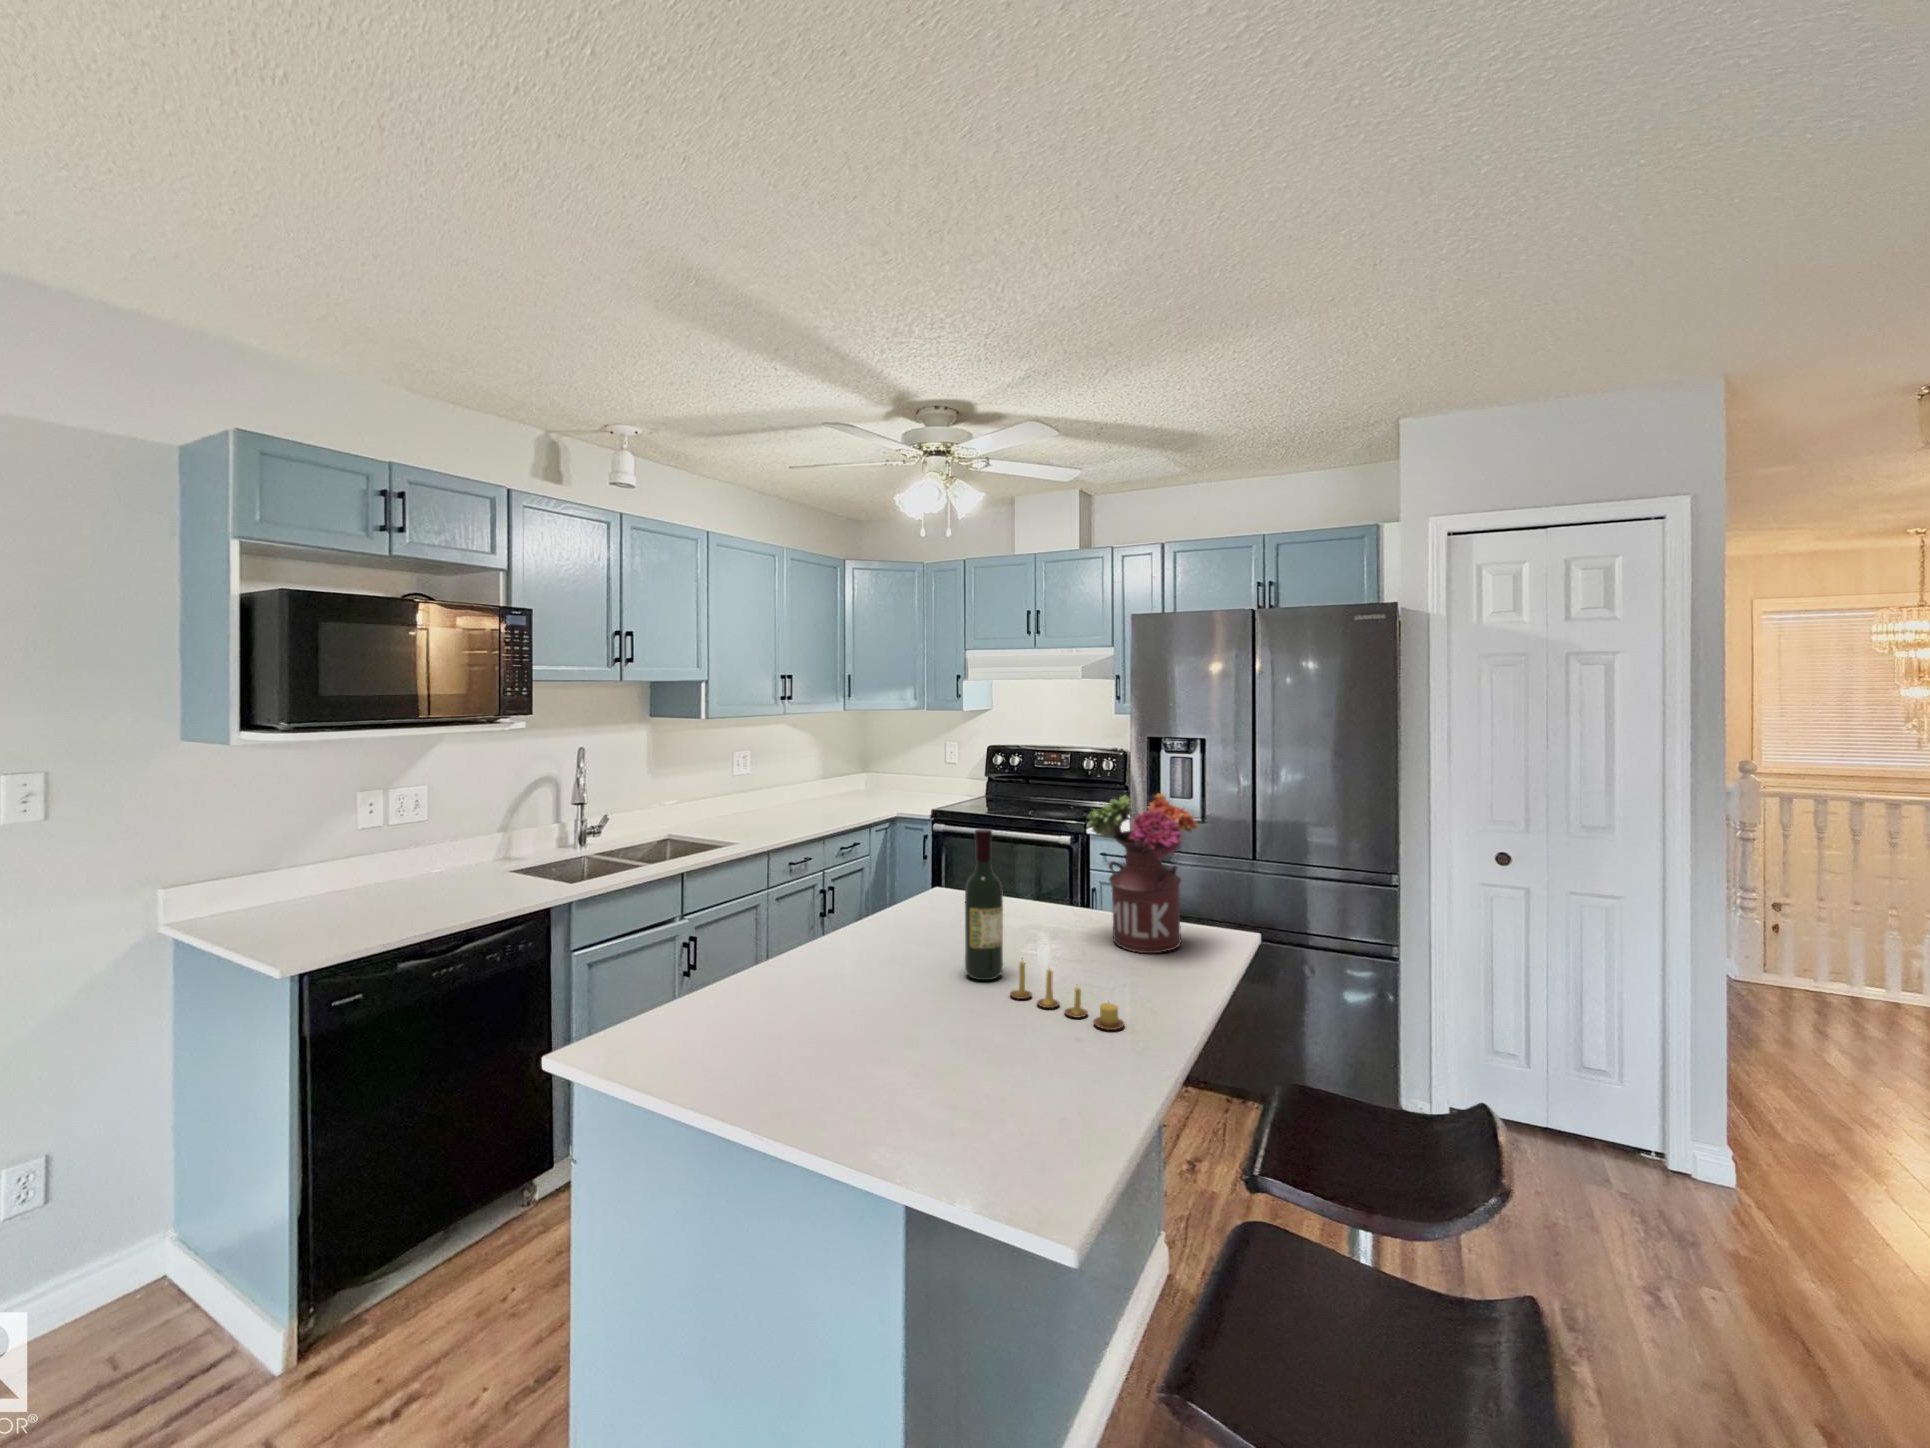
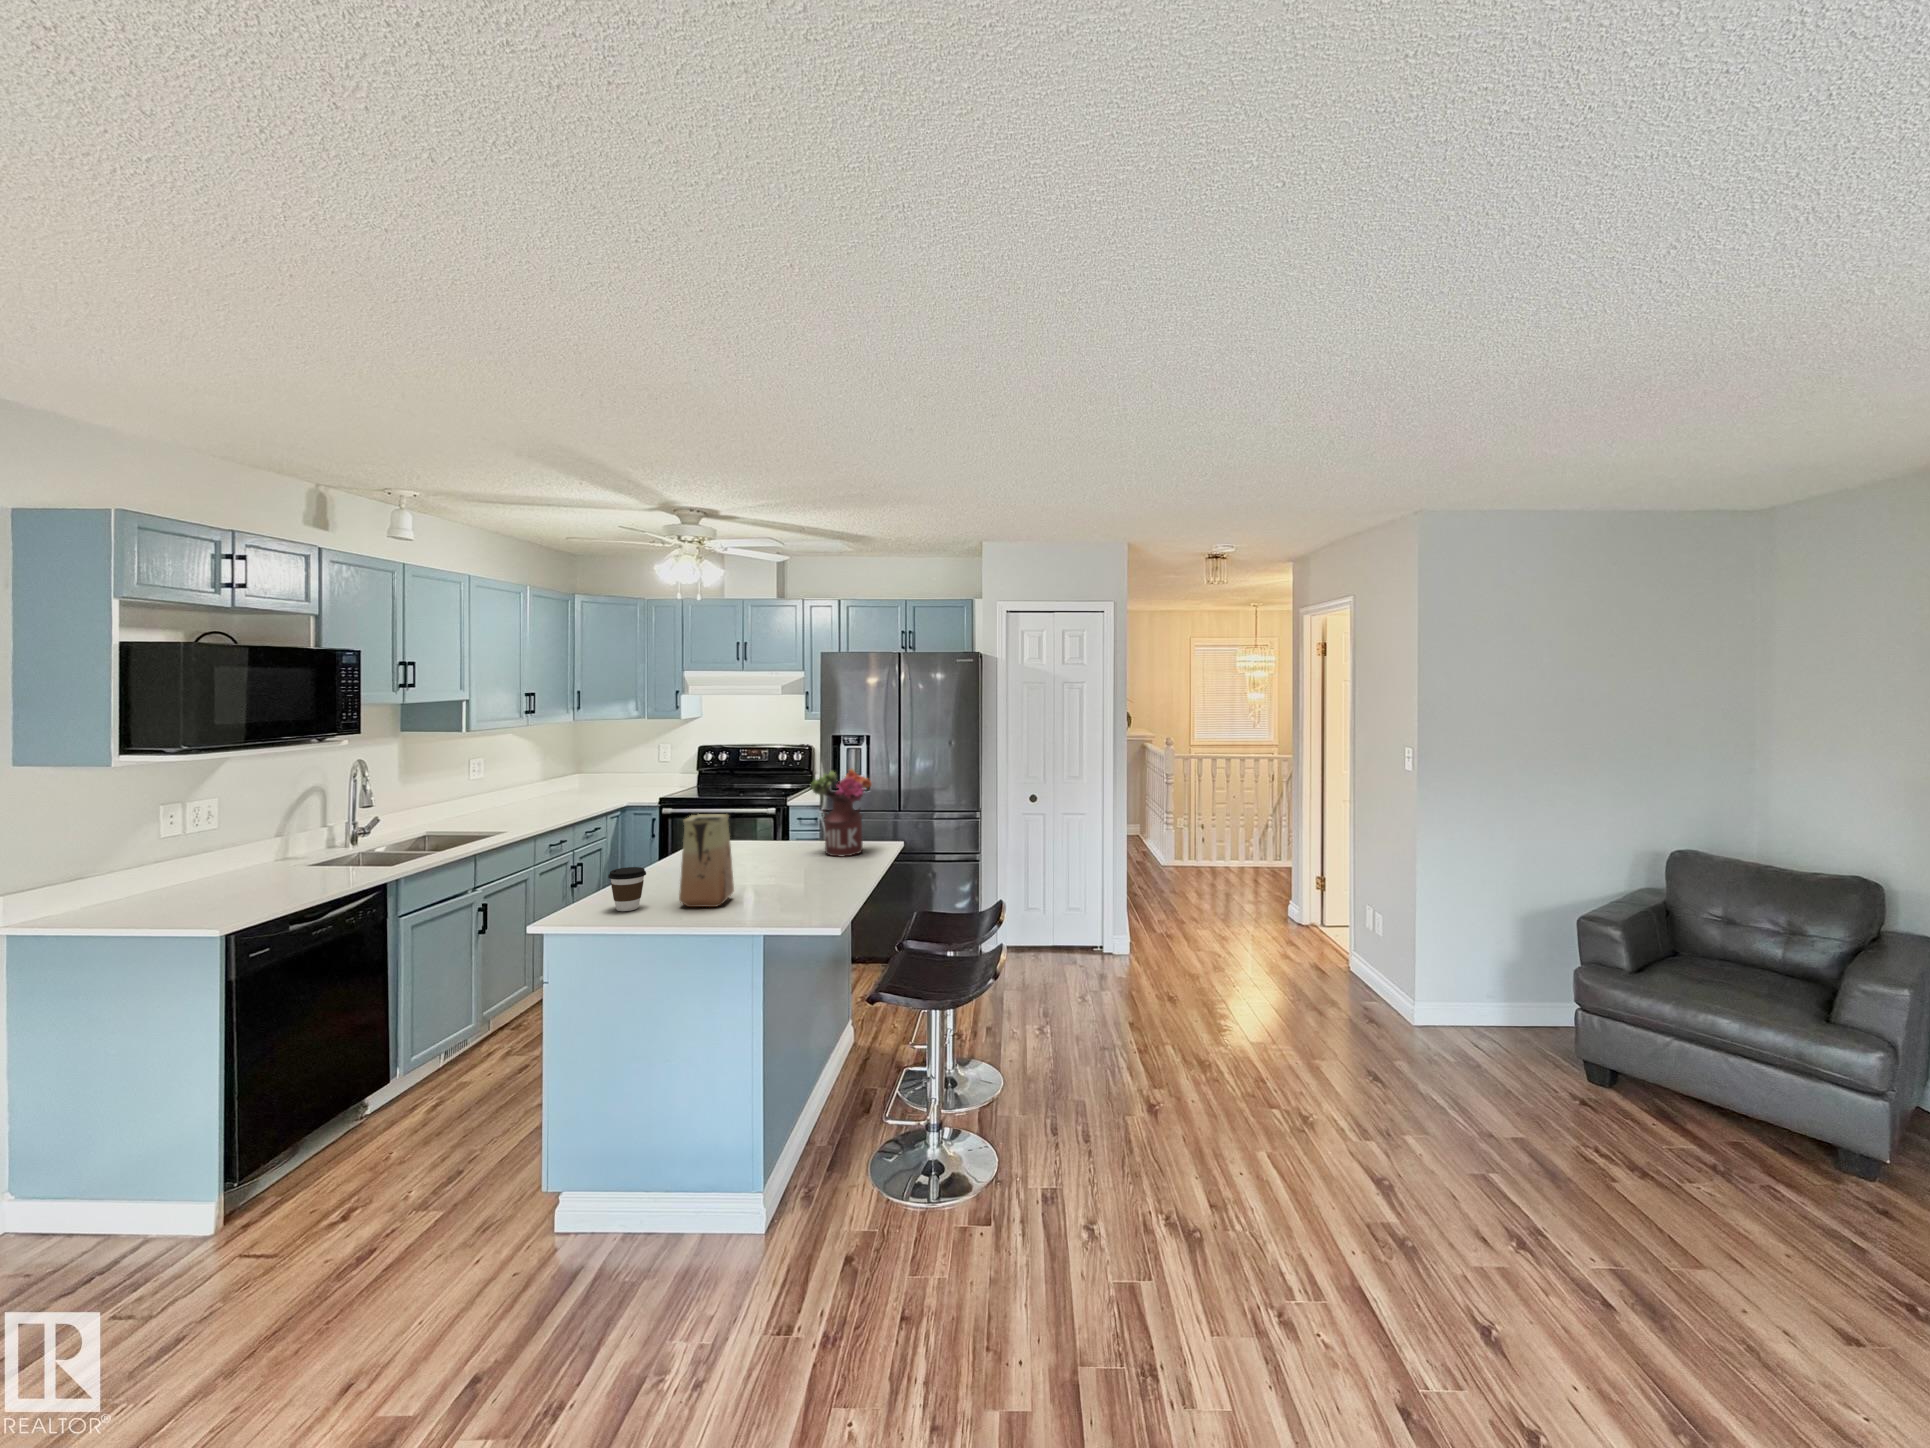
wine bottle: present [965,829,1003,980] -> none [748,792,770,875]
vase: none [799,873,905,1068] -> present [679,814,734,907]
coffee cup: none [686,959,753,1046] -> present [608,867,646,911]
candle: present [1010,961,1124,1030] -> none [778,857,841,882]

